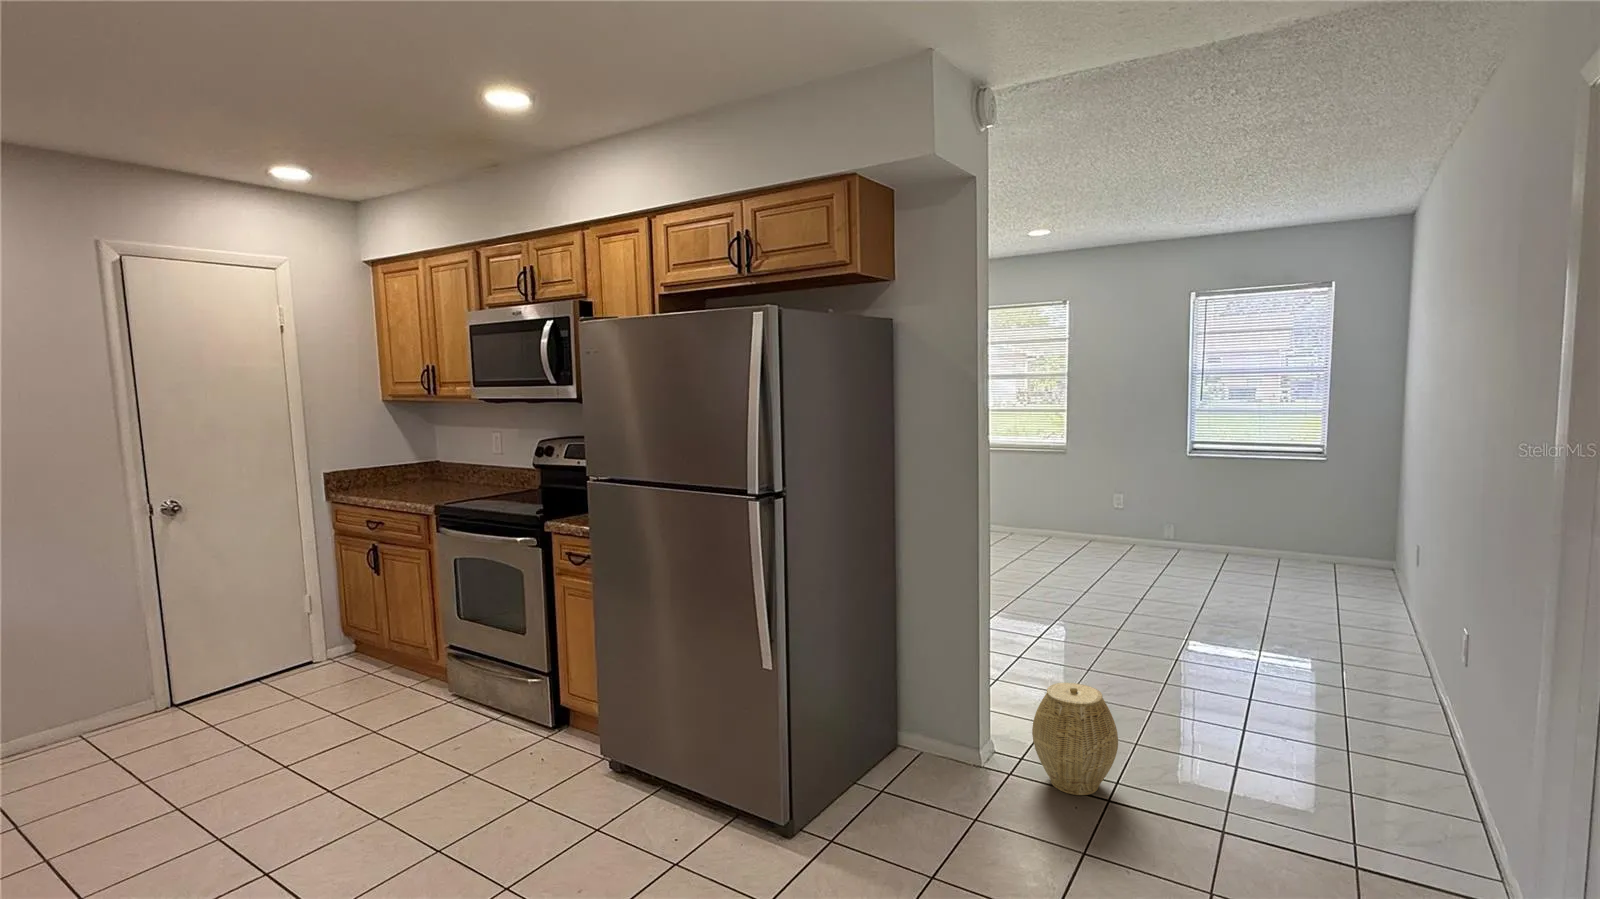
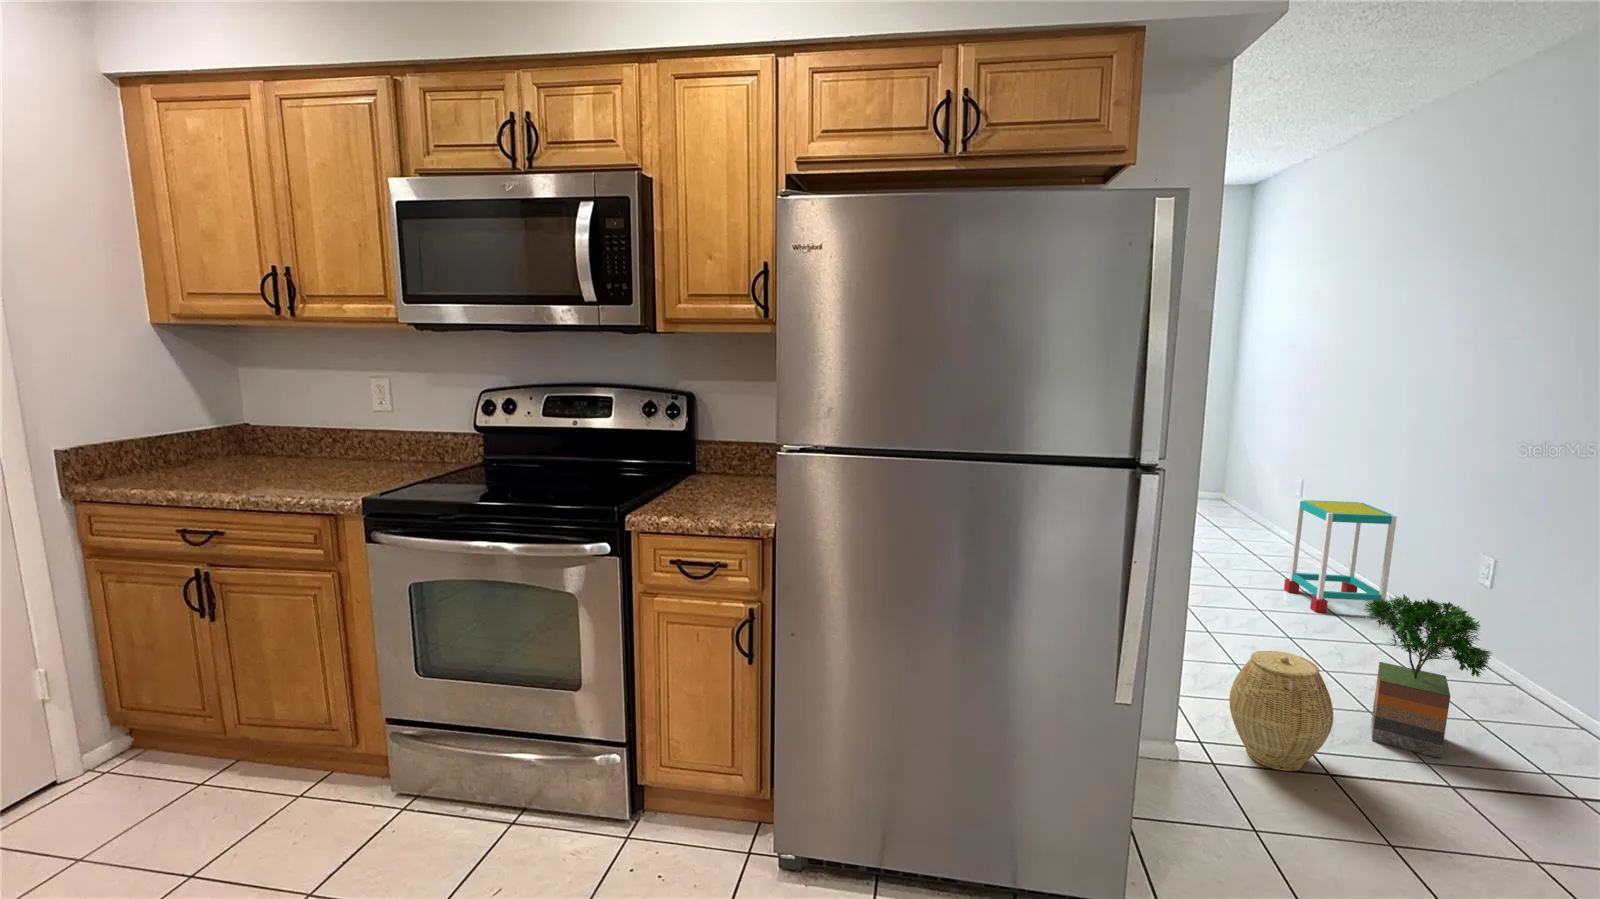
side table: none [1331,563,1428,701] -> present [1284,500,1397,613]
potted tree: none [1200,646,1312,816] -> present [1365,595,1491,758]

